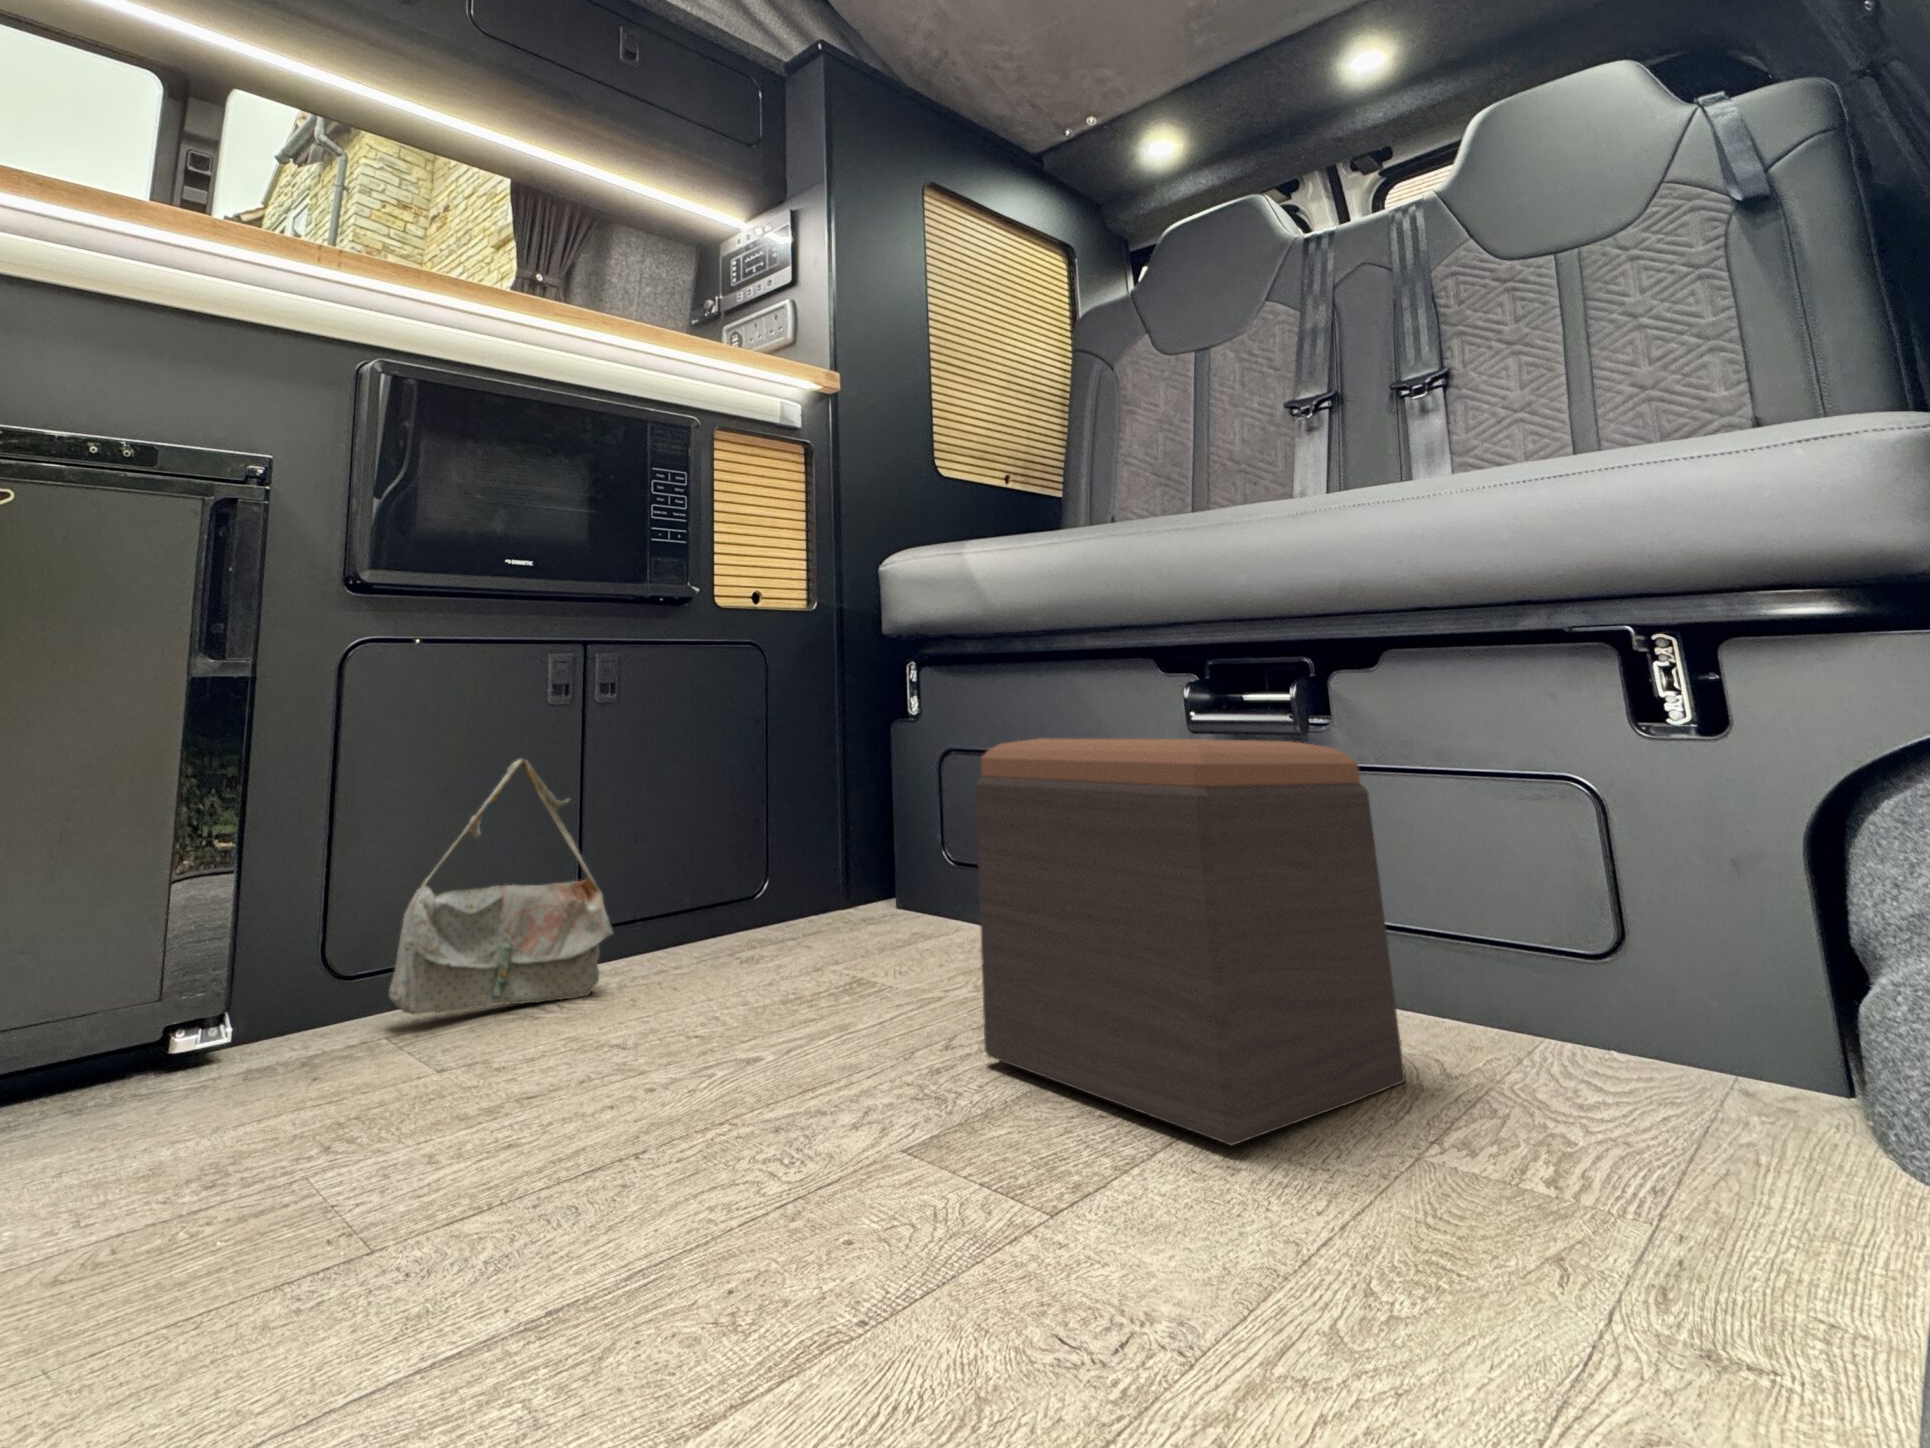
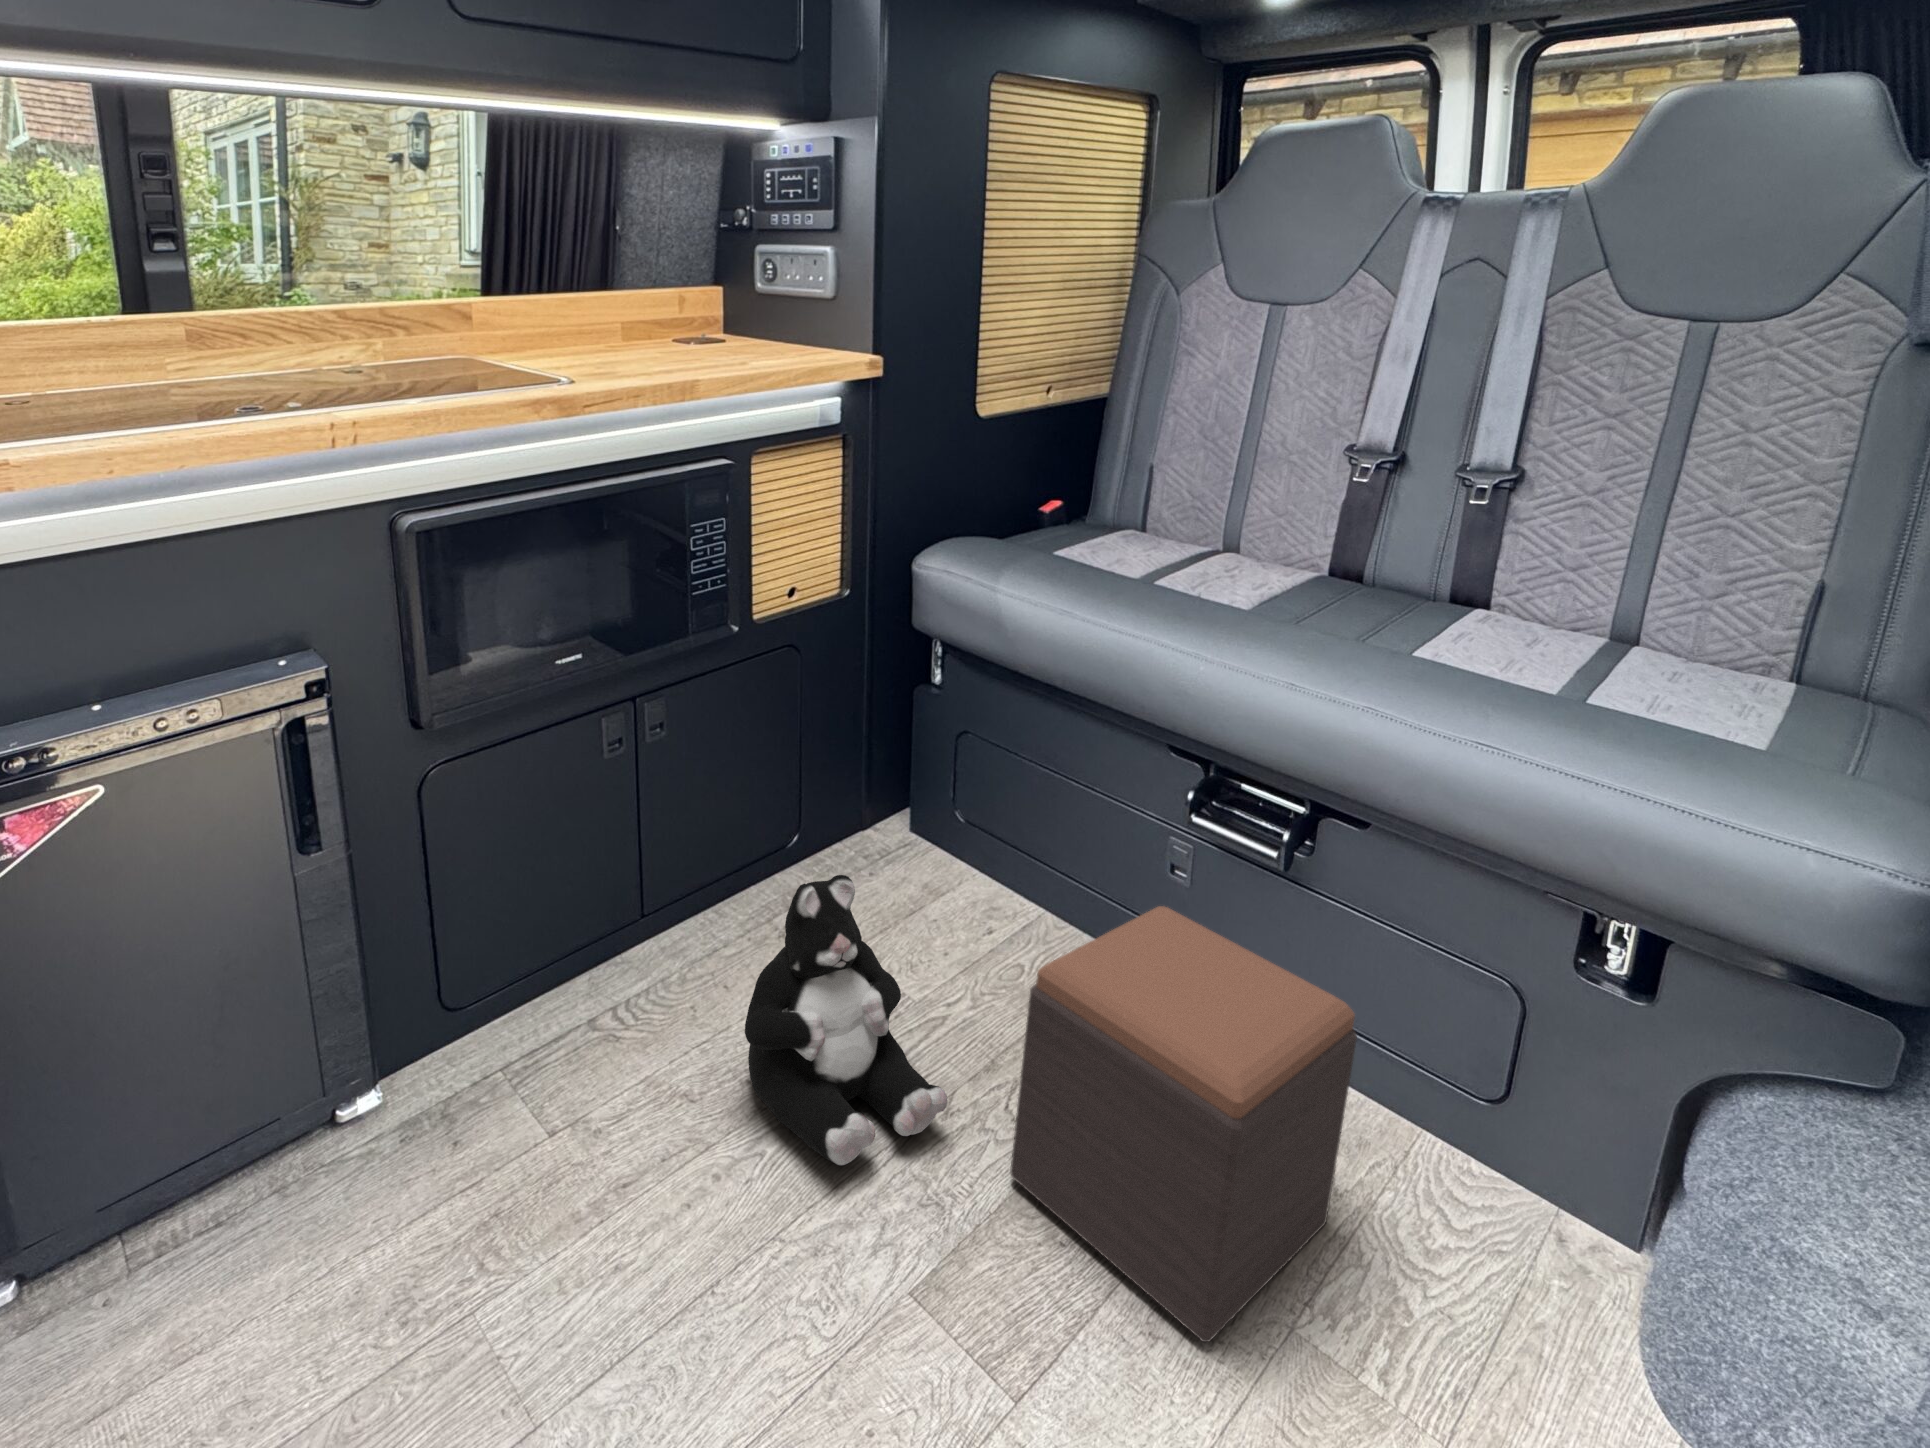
plush toy: none [667,756,907,1044] -> present [745,875,947,1165]
bag: present [389,759,613,1014] -> none [500,859,681,1085]

